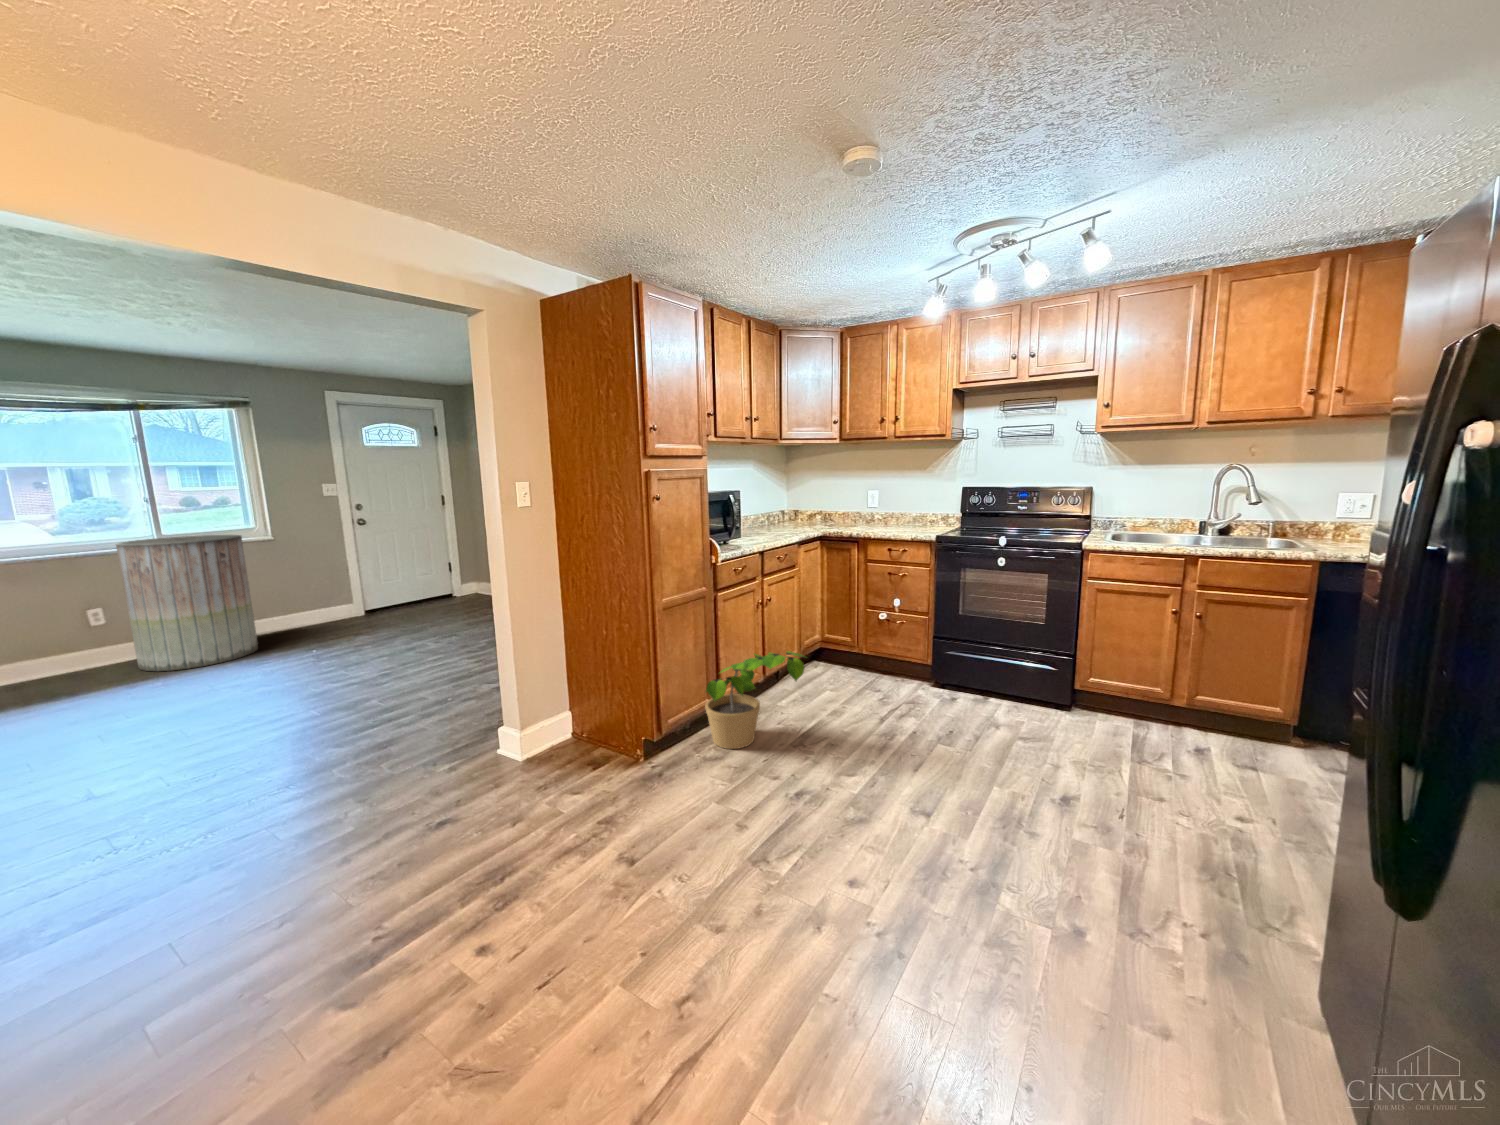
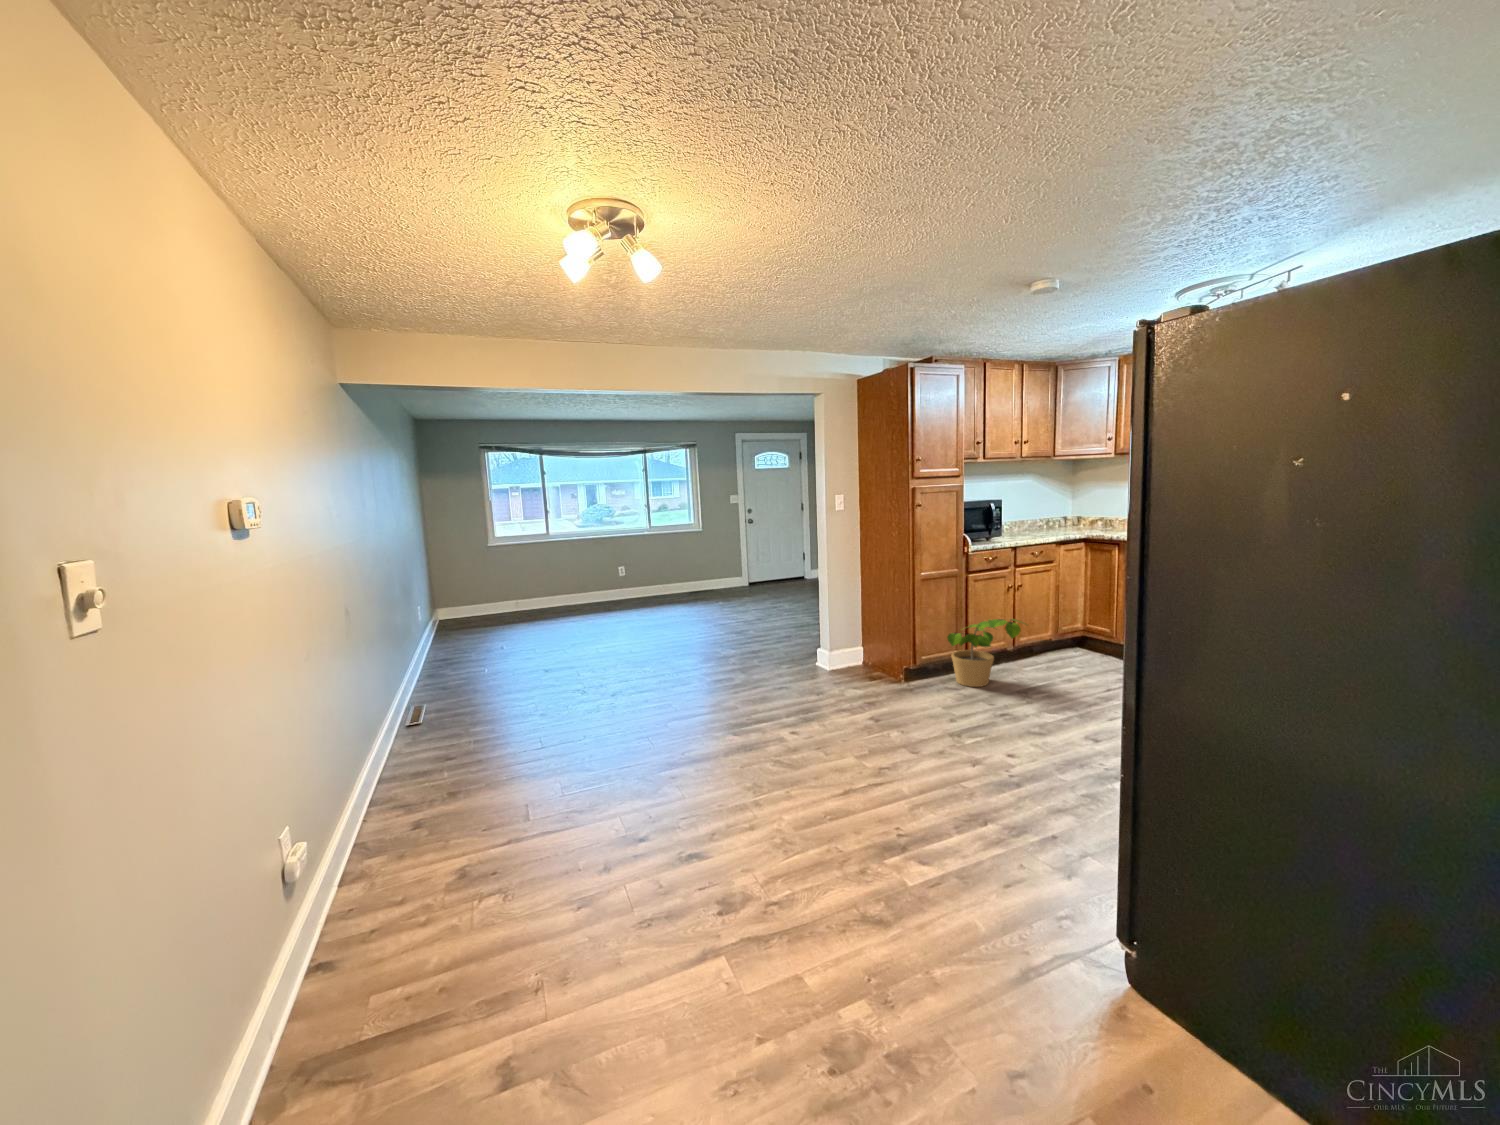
trash can: present [116,535,258,671] -> none [636,527,693,604]

